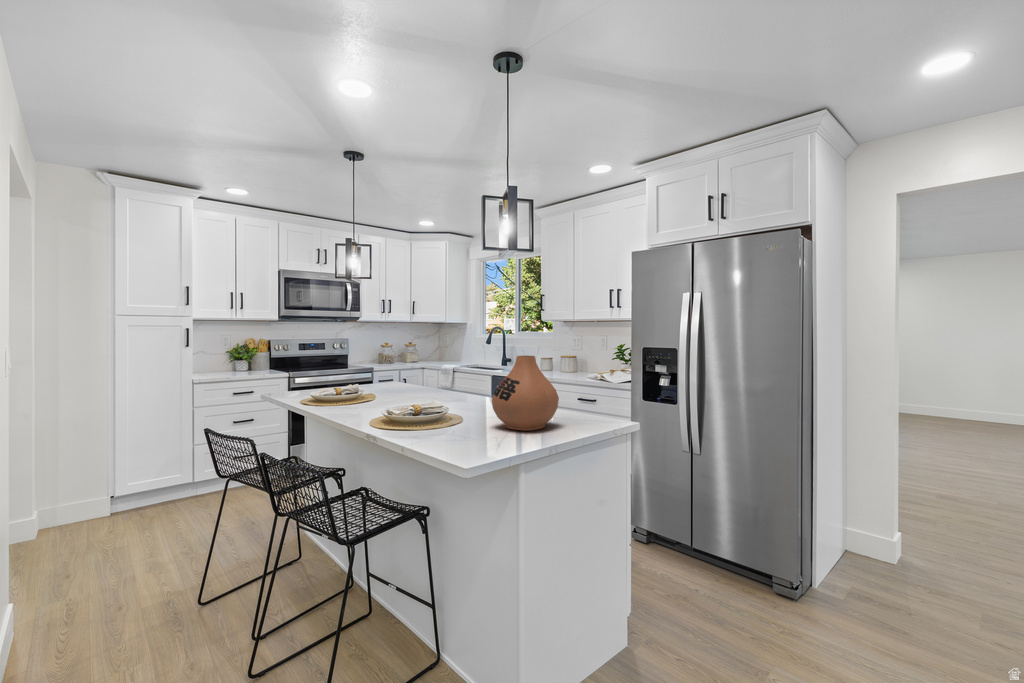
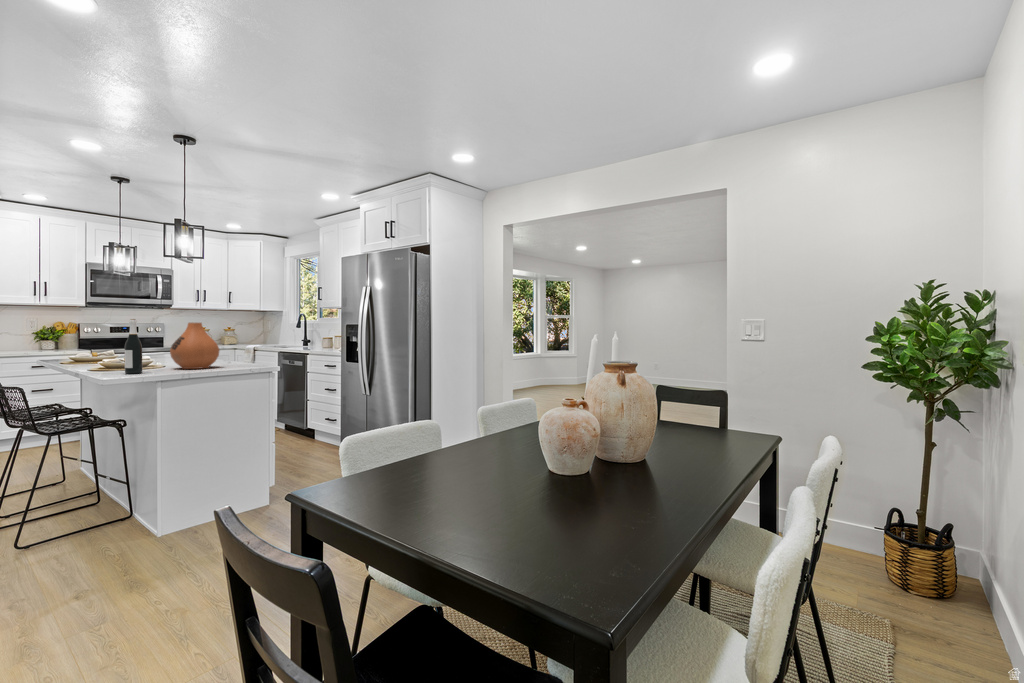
wine bottle: none [460,355,483,447] -> present [125,319,142,374]

